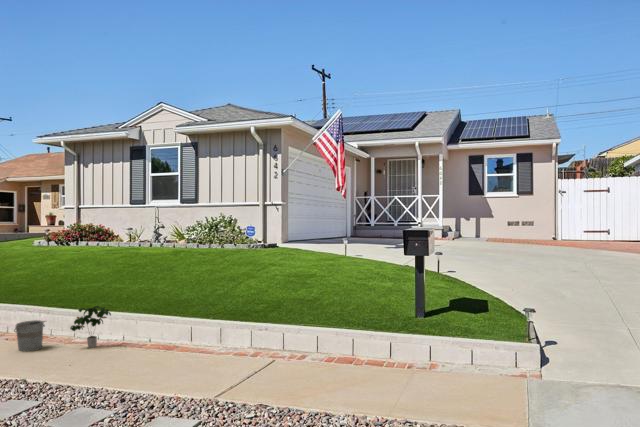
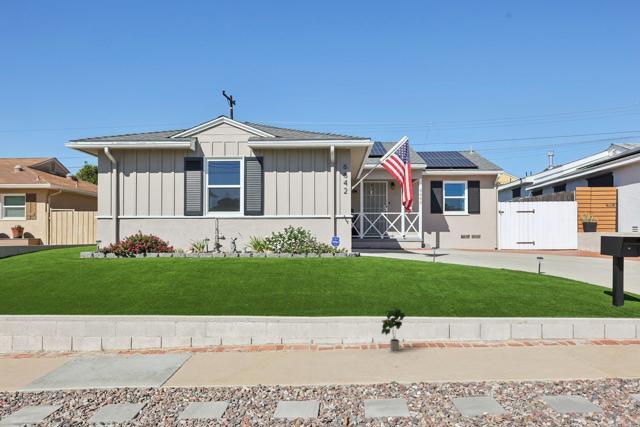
bucket: present [14,320,45,351] -> none [327,326,354,361]

